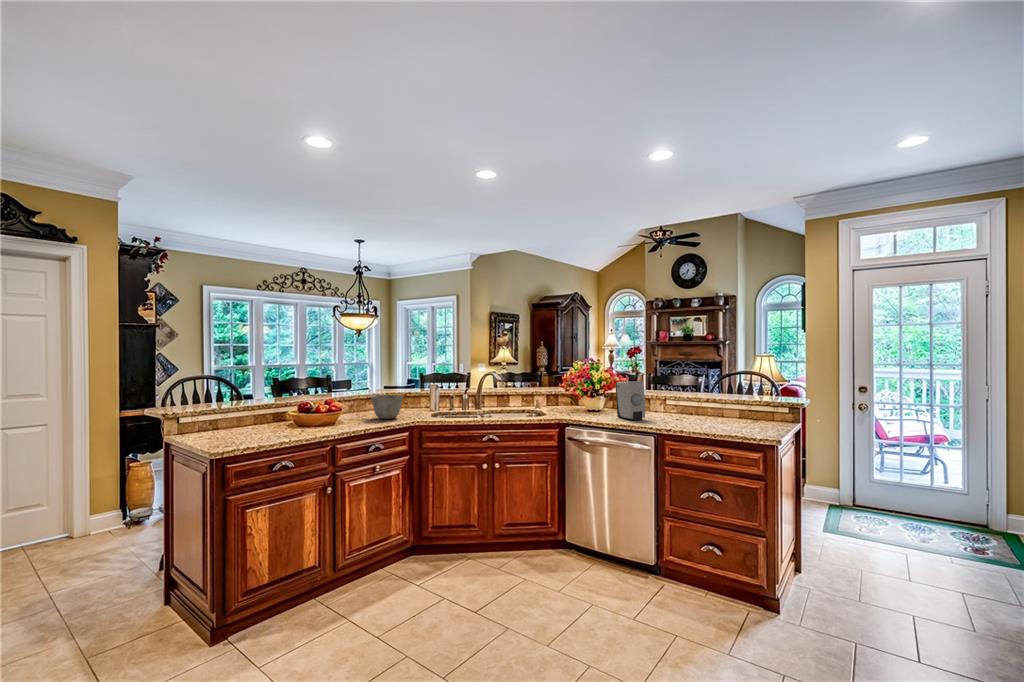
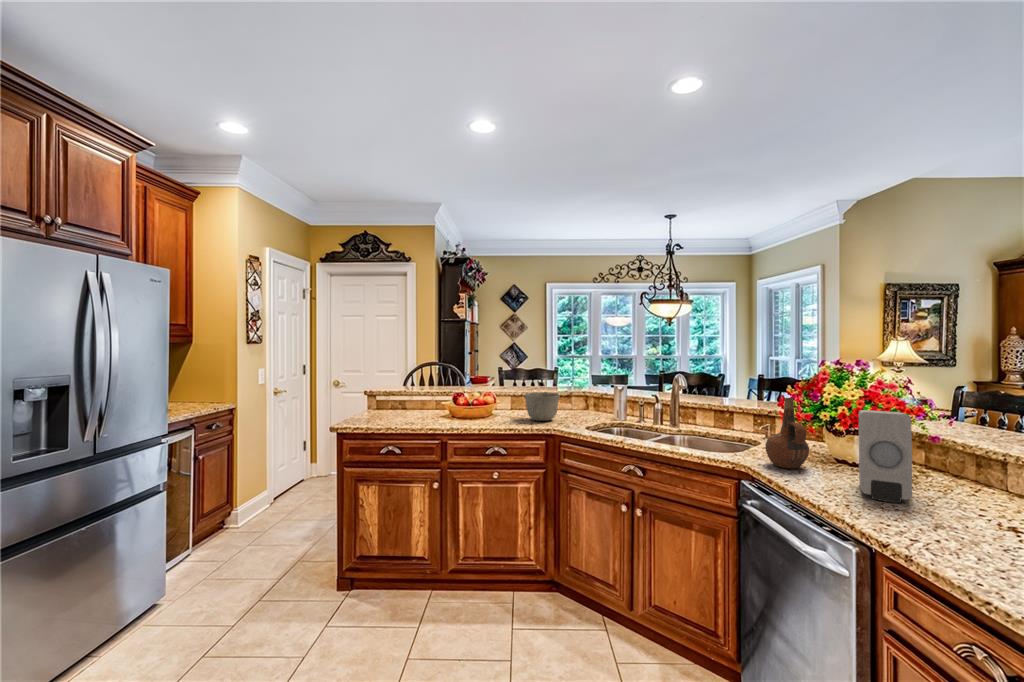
ceramic pitcher: none [571,380,592,417] -> present [765,398,809,469]

